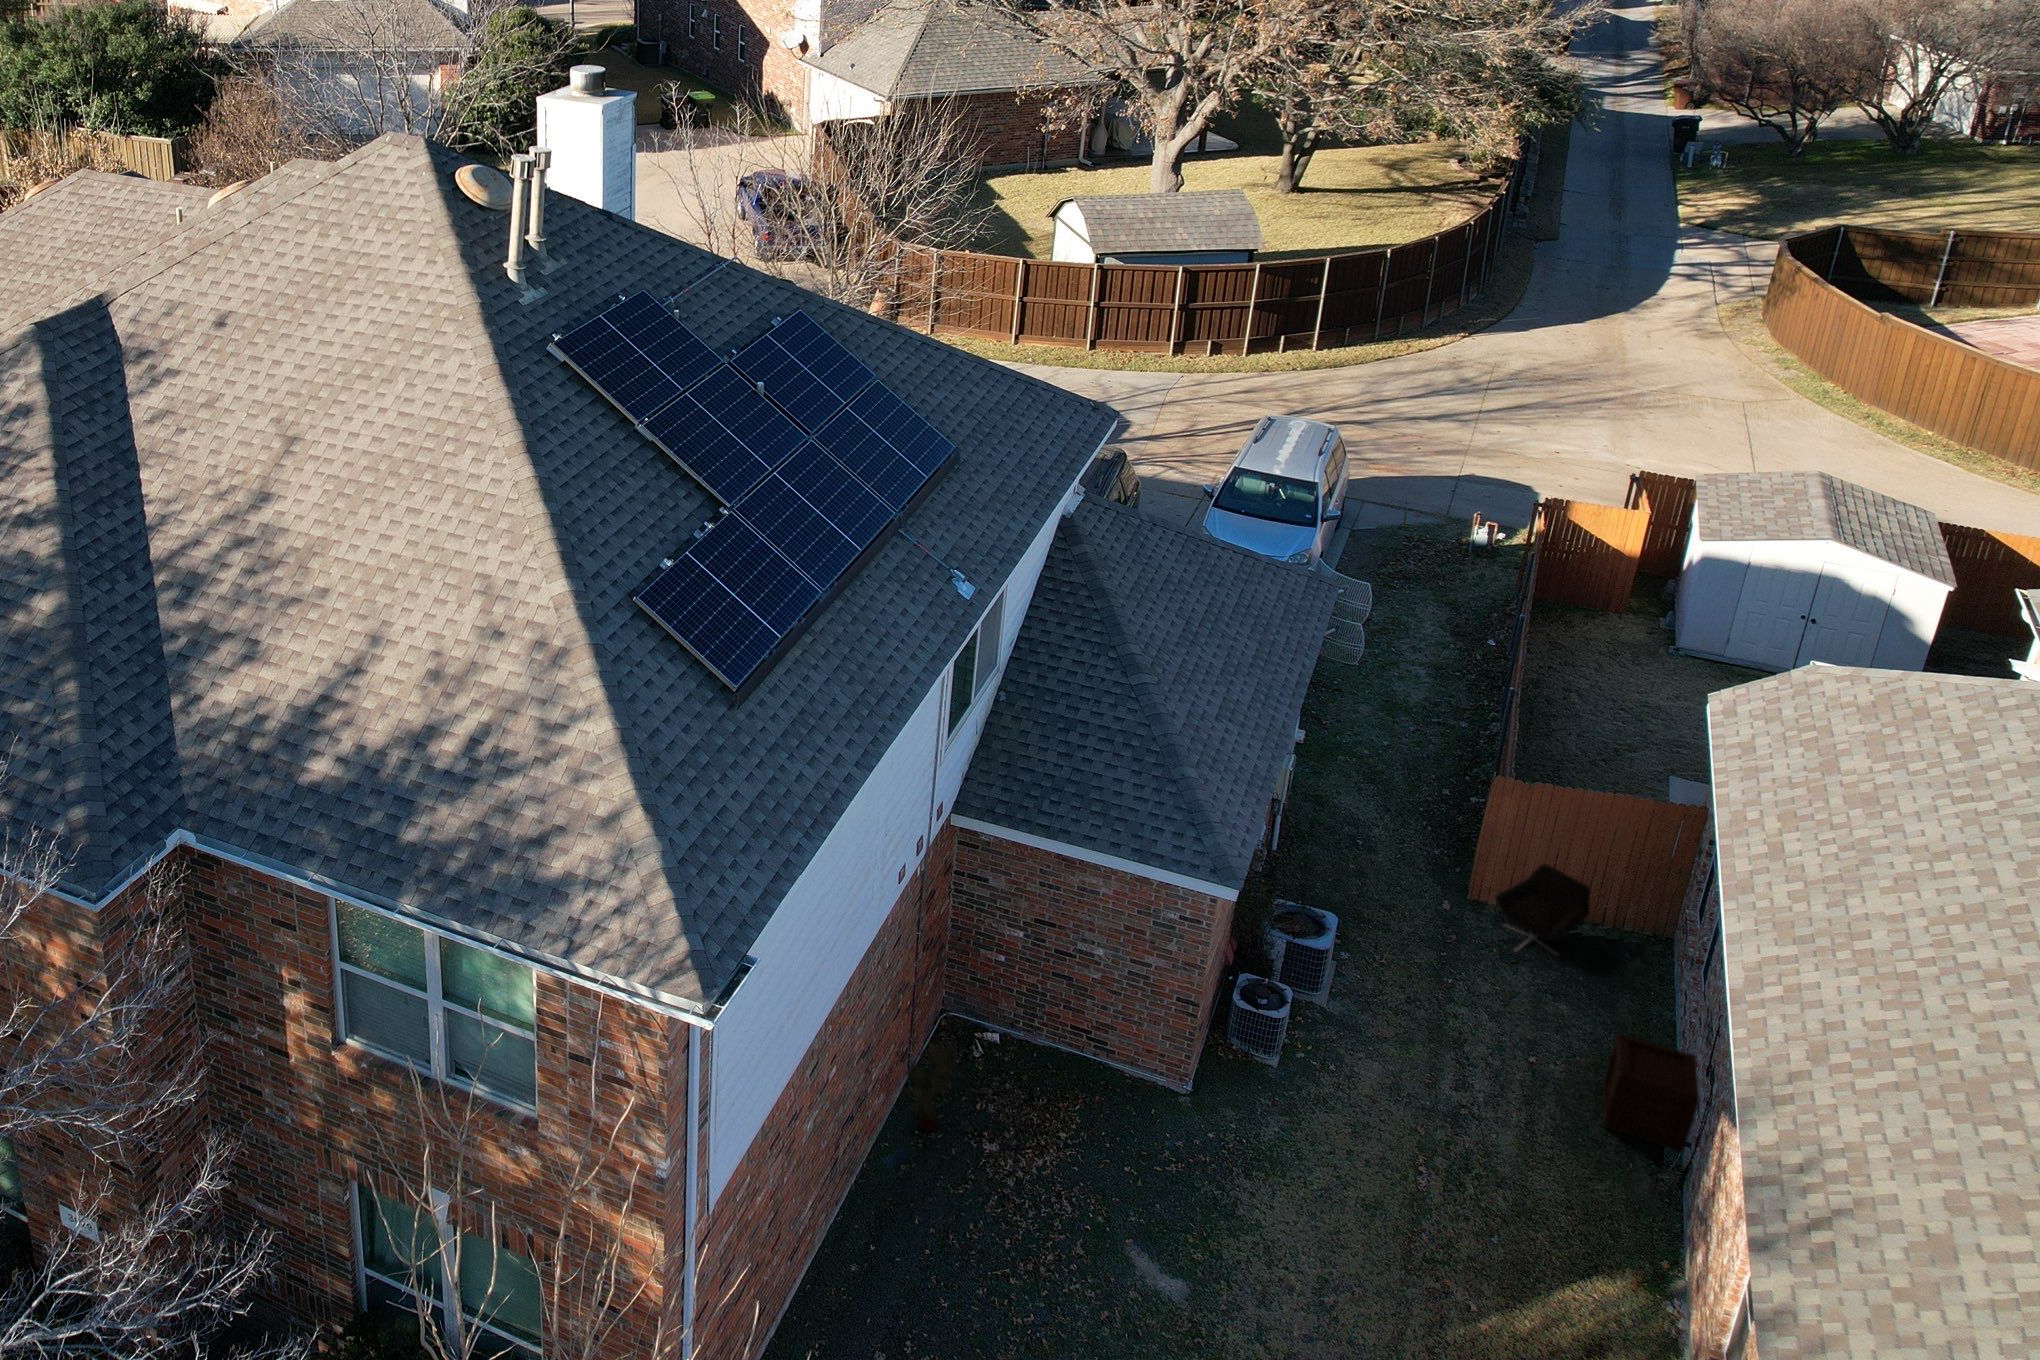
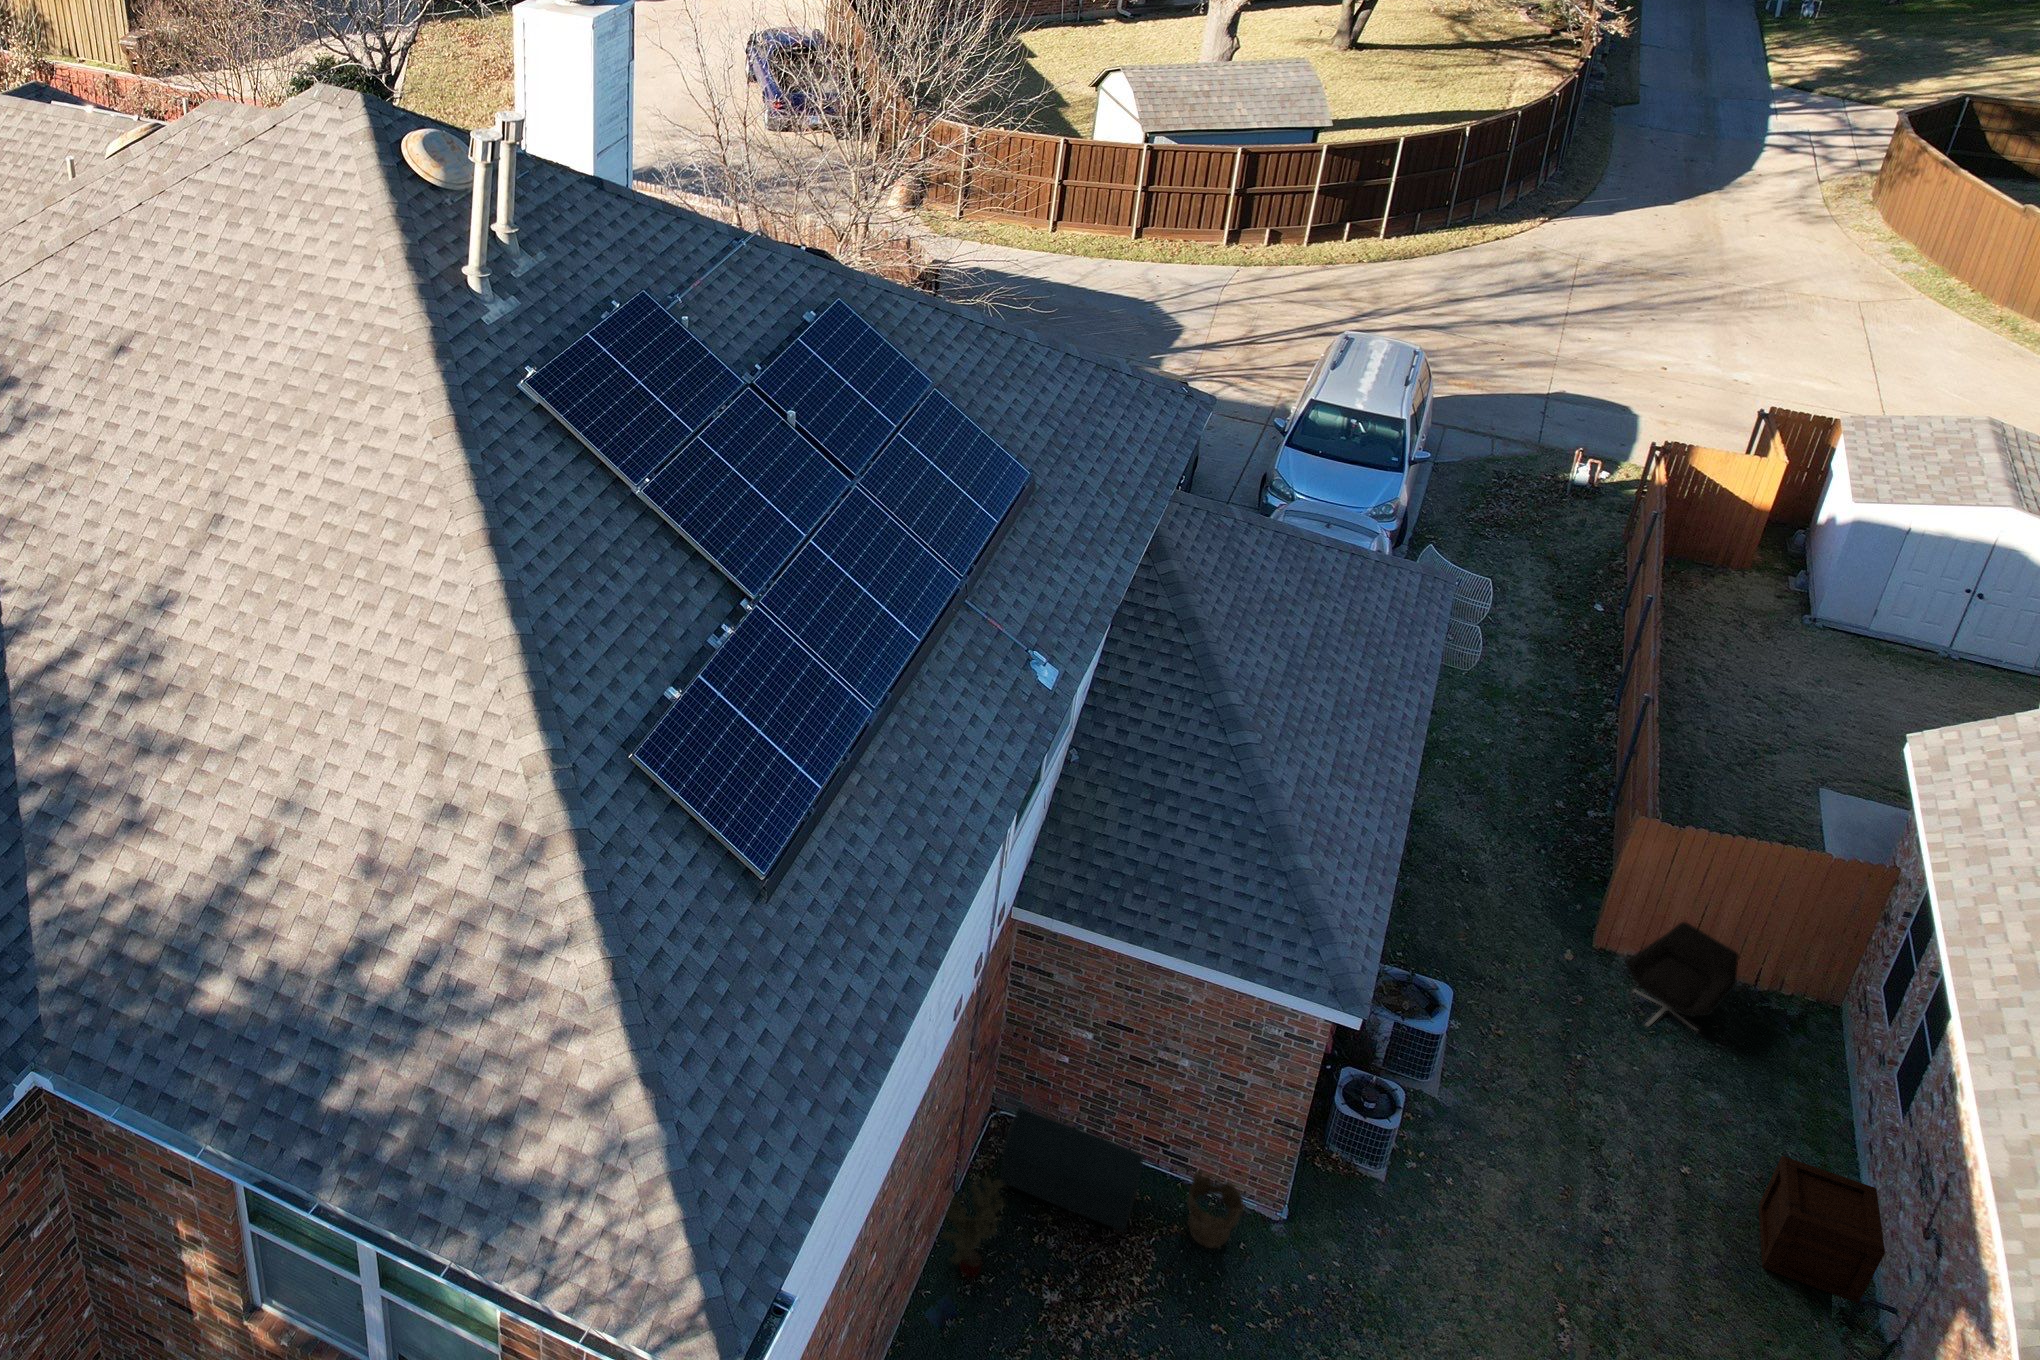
bench: none [954,1000,1075,1102] -> present [999,1109,1143,1235]
bucket: none [1113,1043,1160,1112] -> present [1188,1170,1243,1248]

